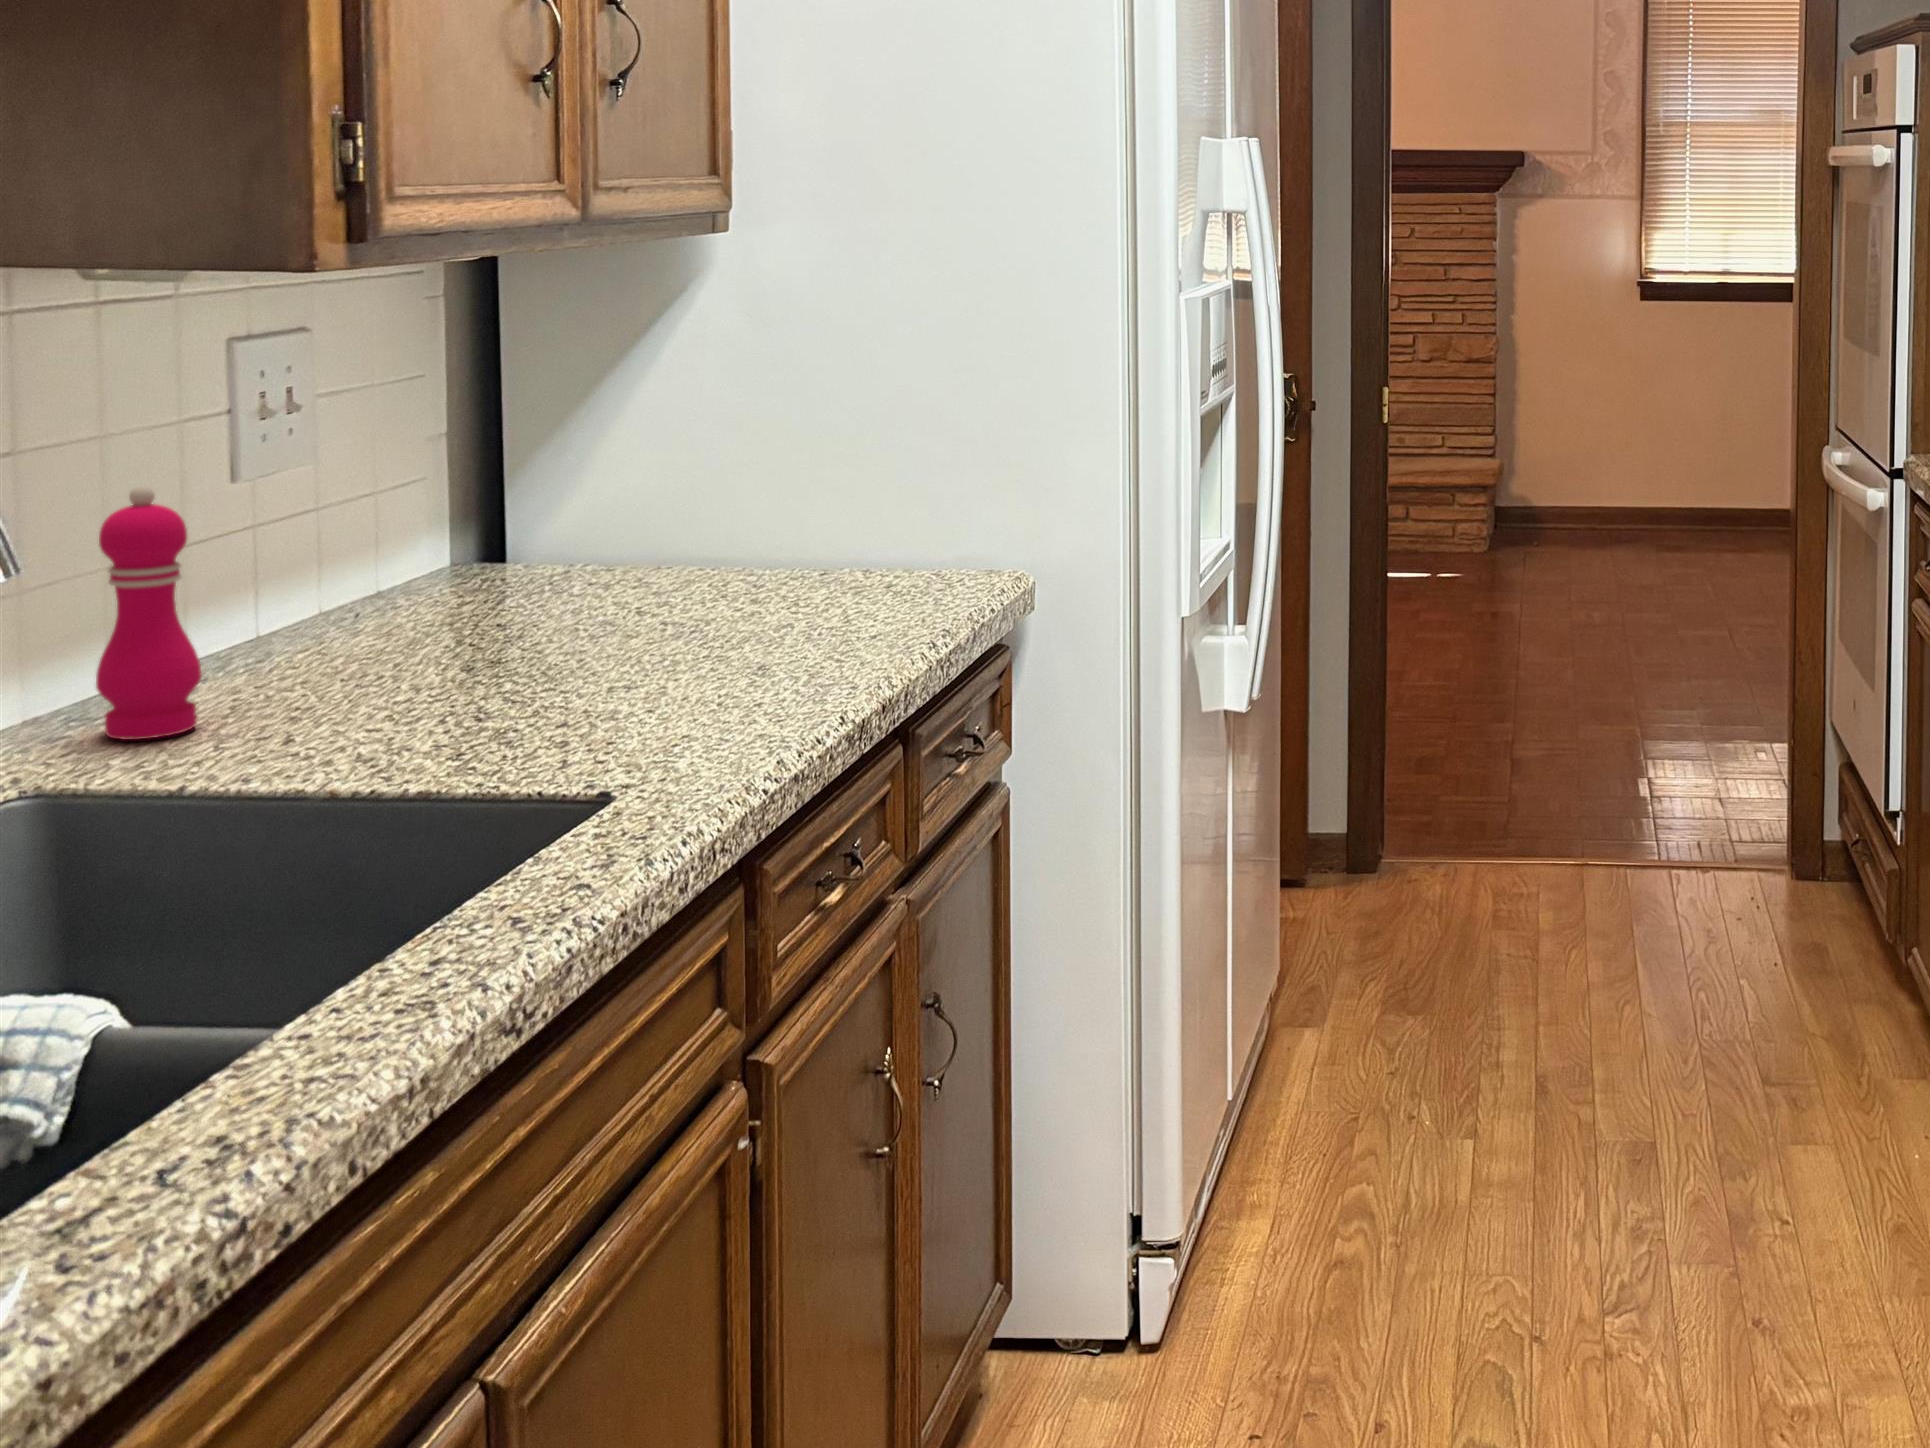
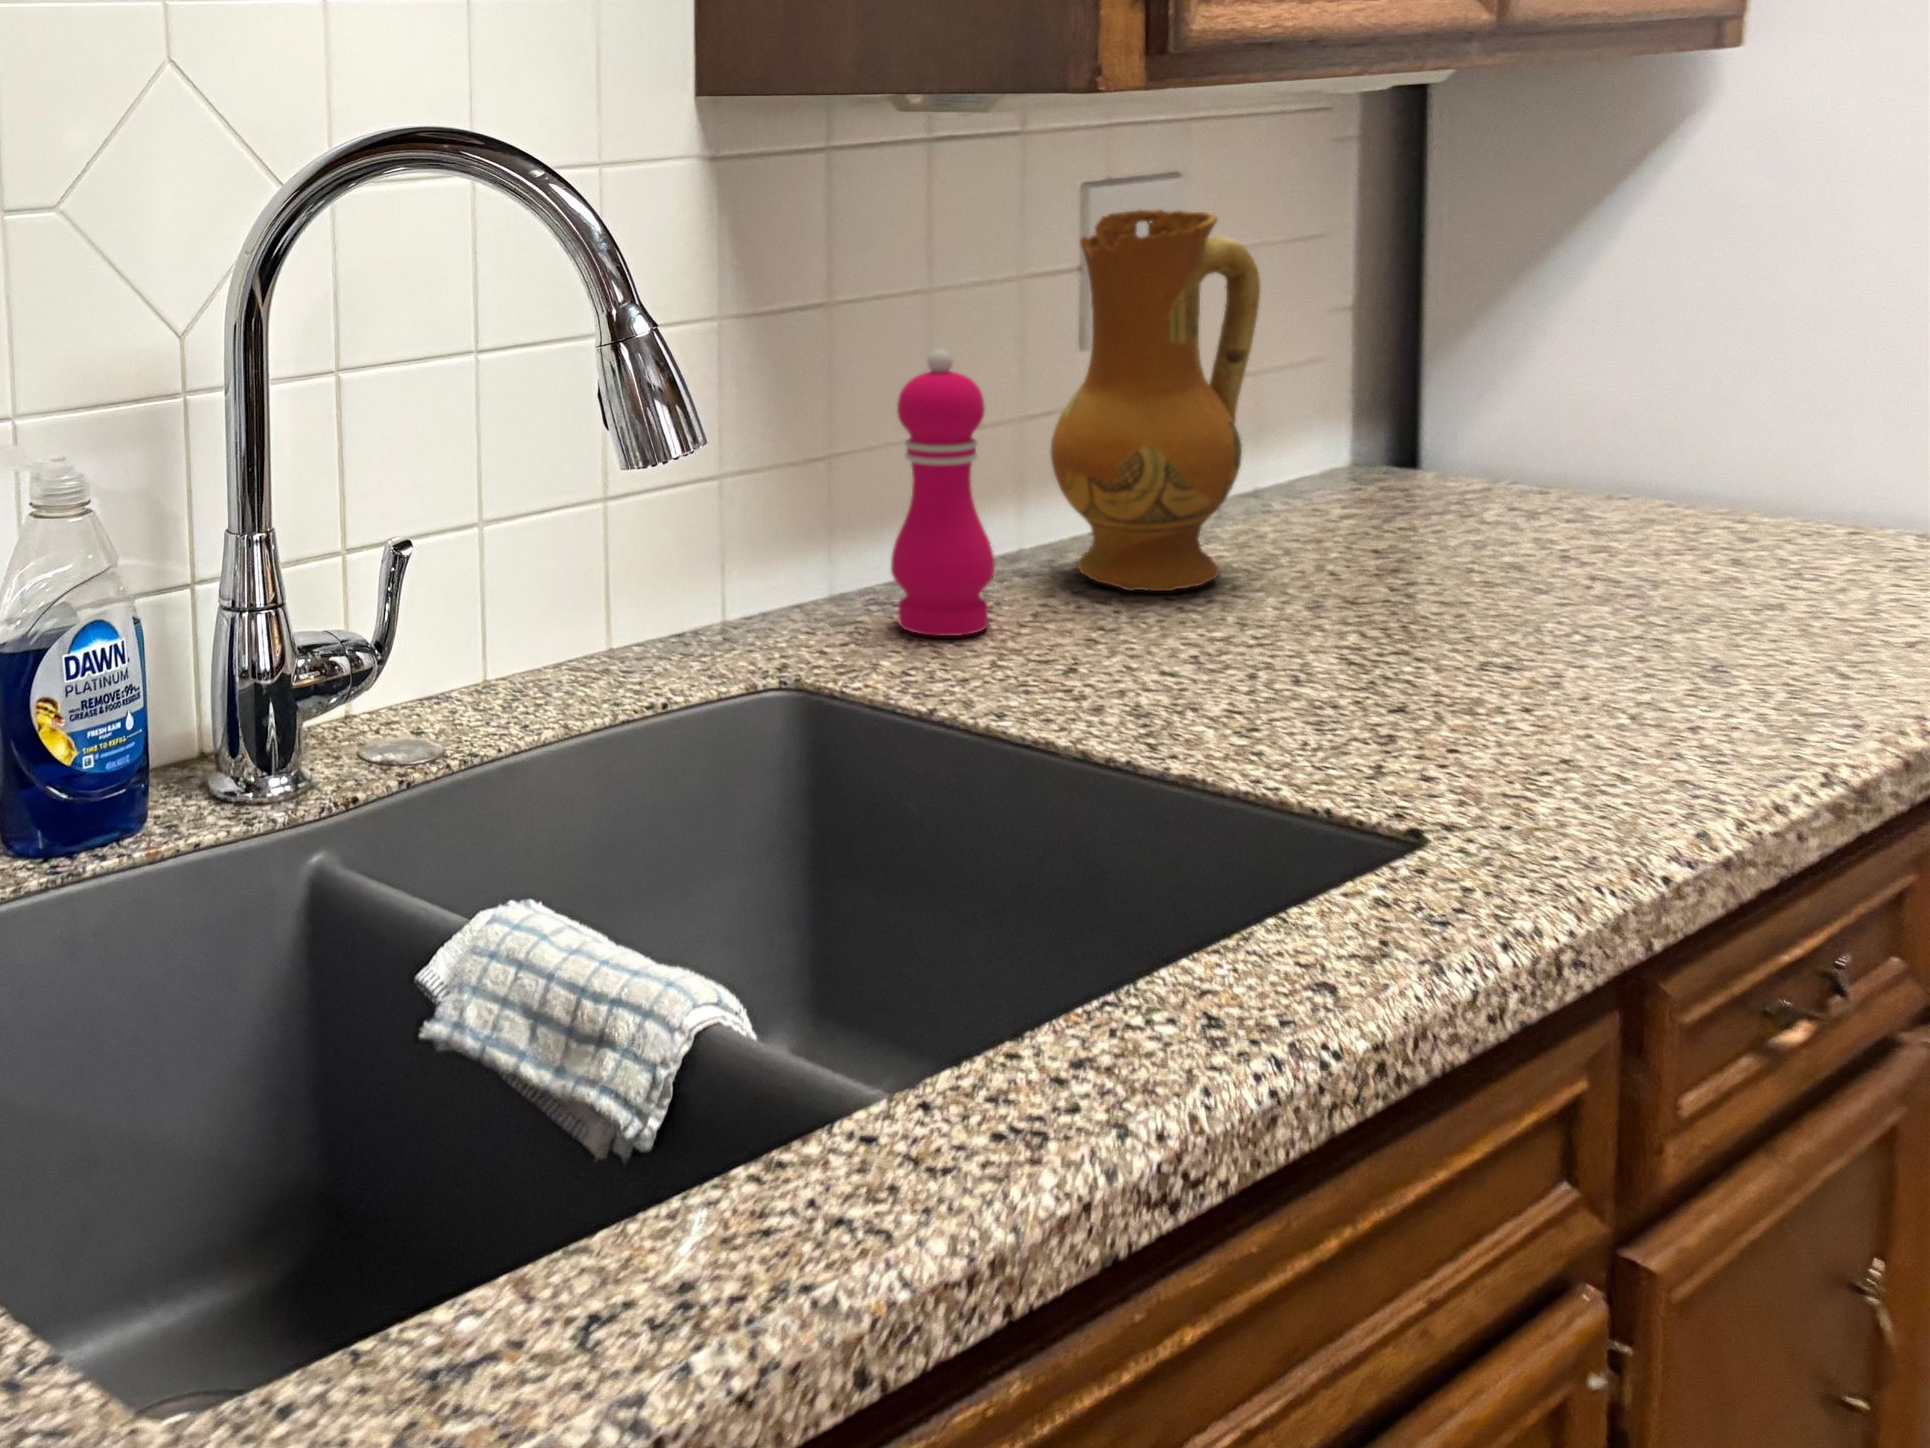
ceramic jug: none [228,359,406,681] -> present [1051,209,1260,591]

